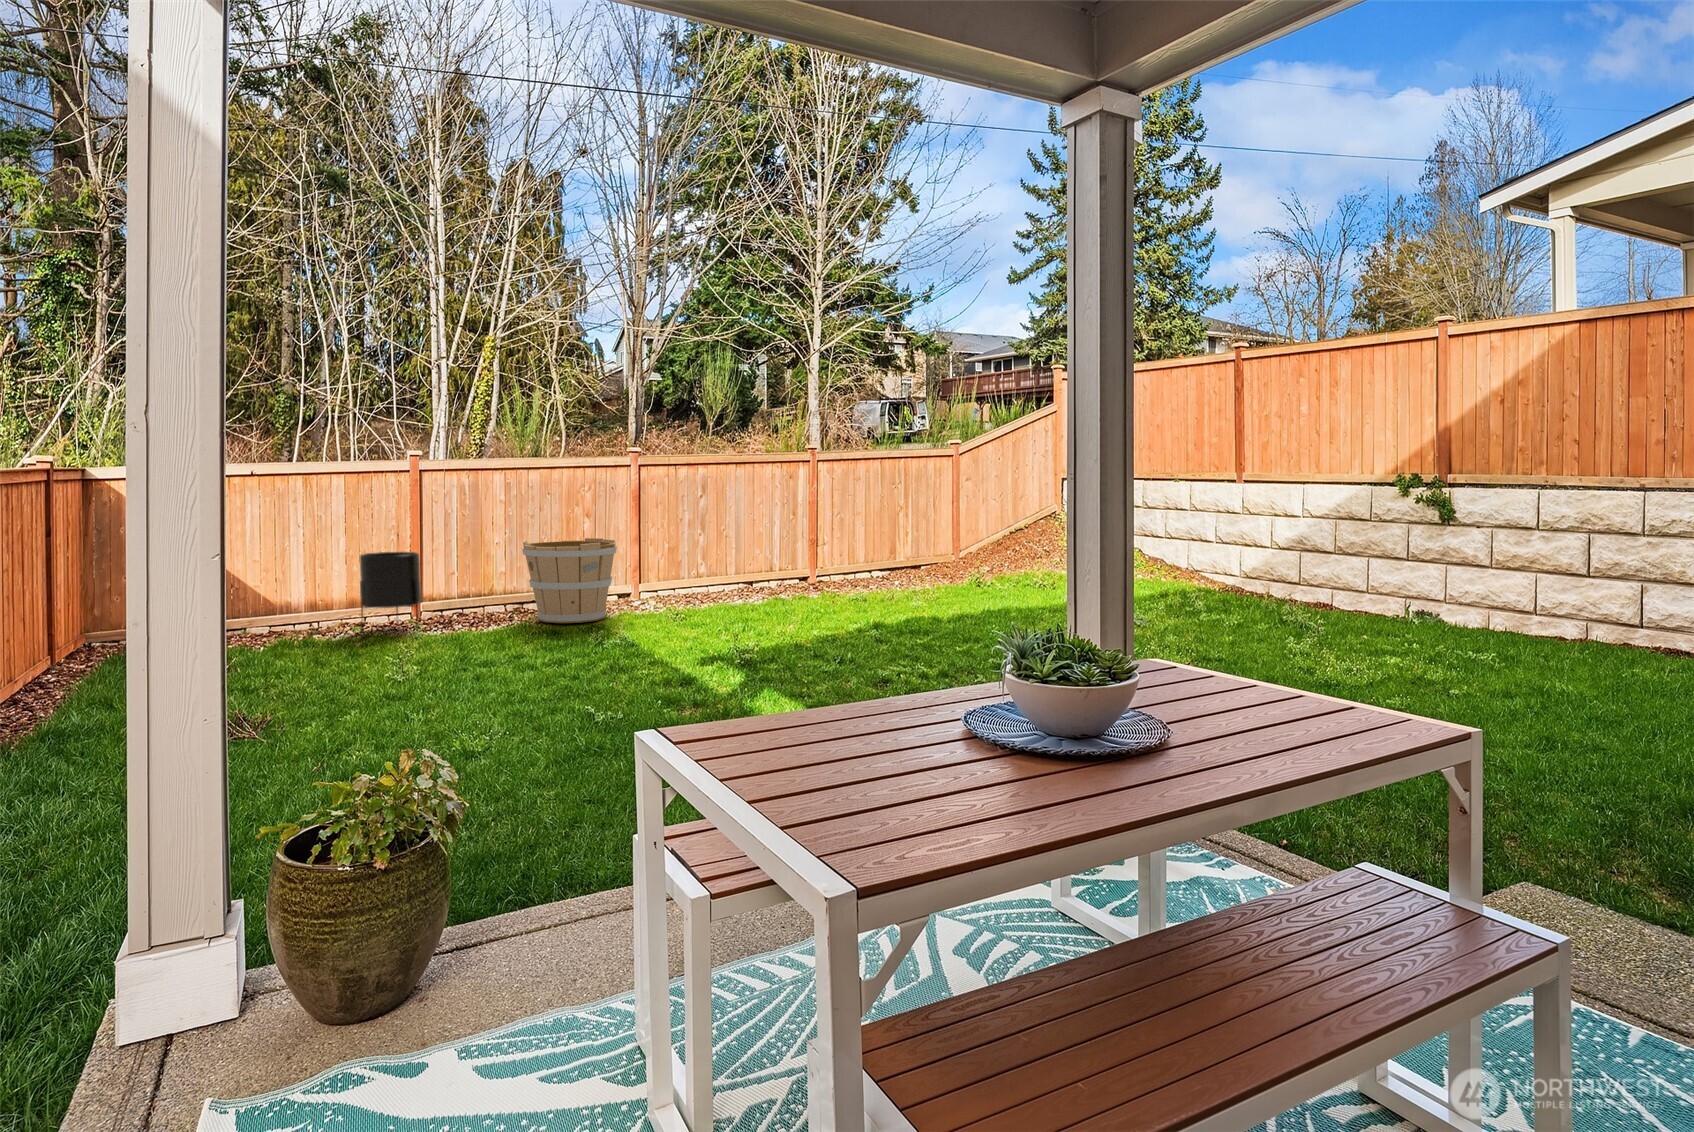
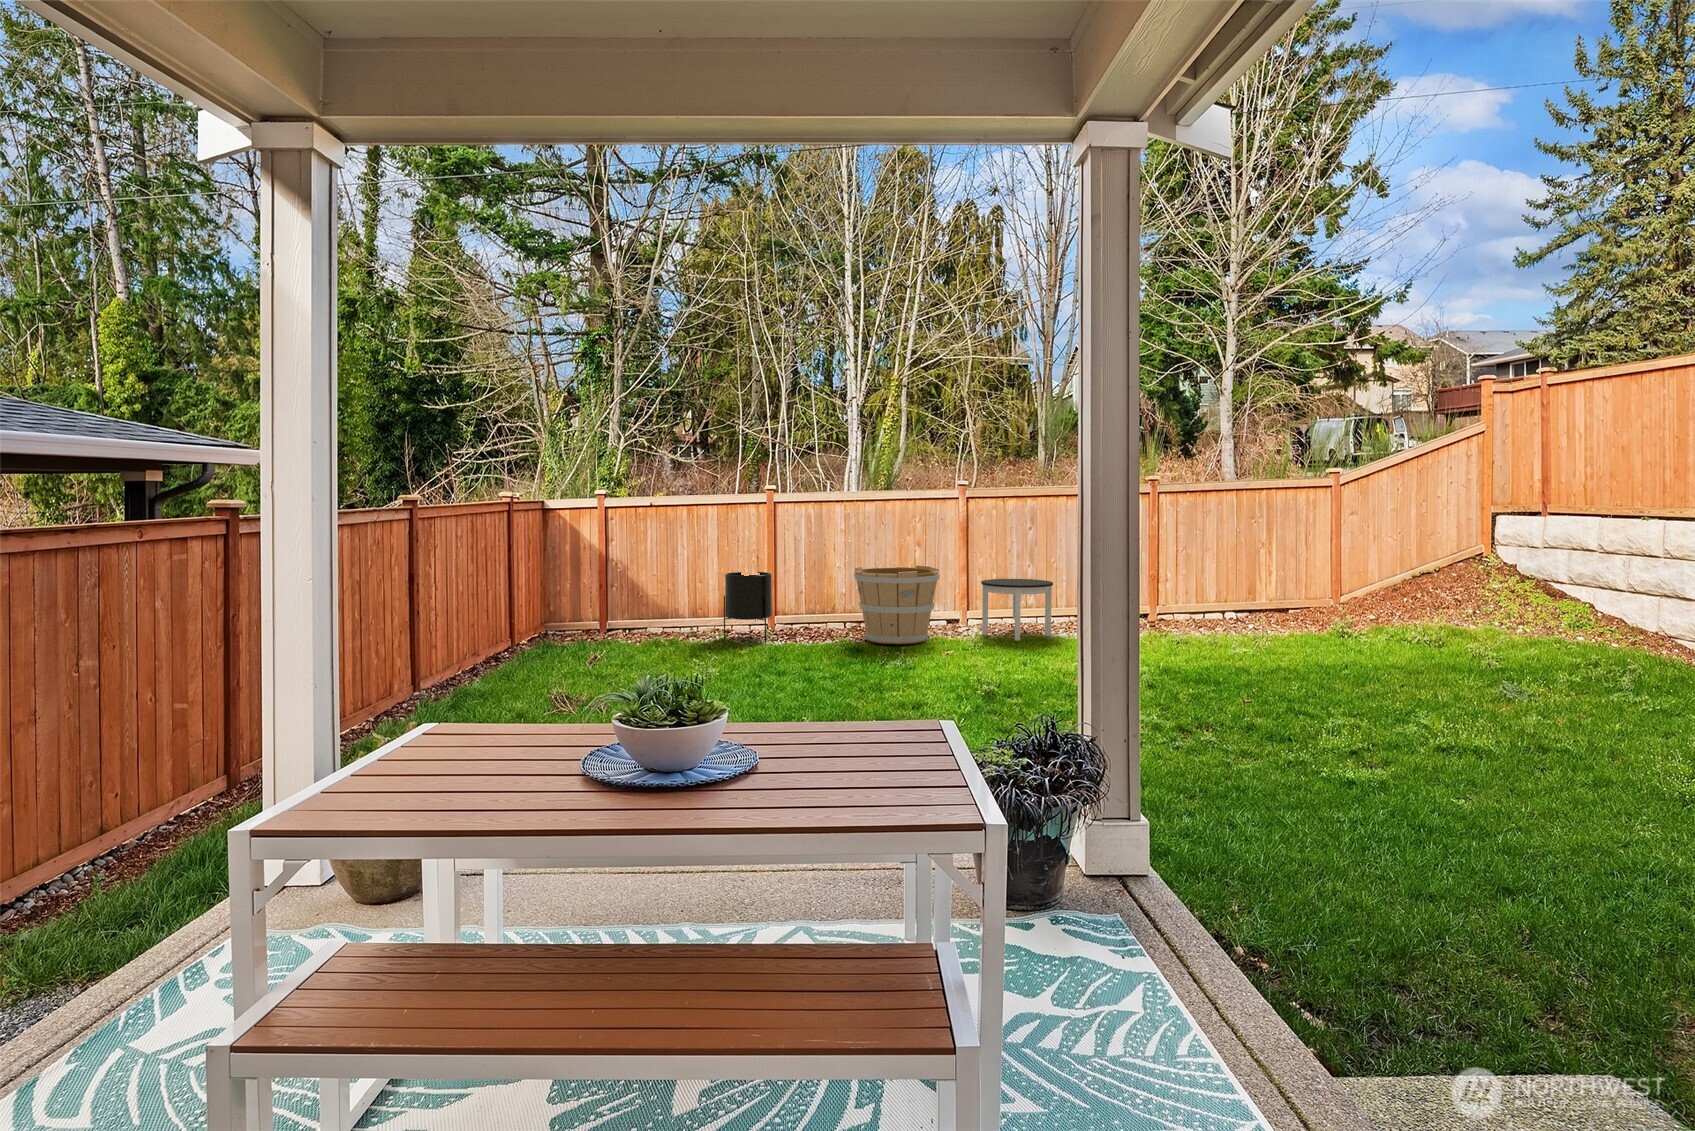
round table: none [658,548,731,610] -> present [981,579,1053,640]

